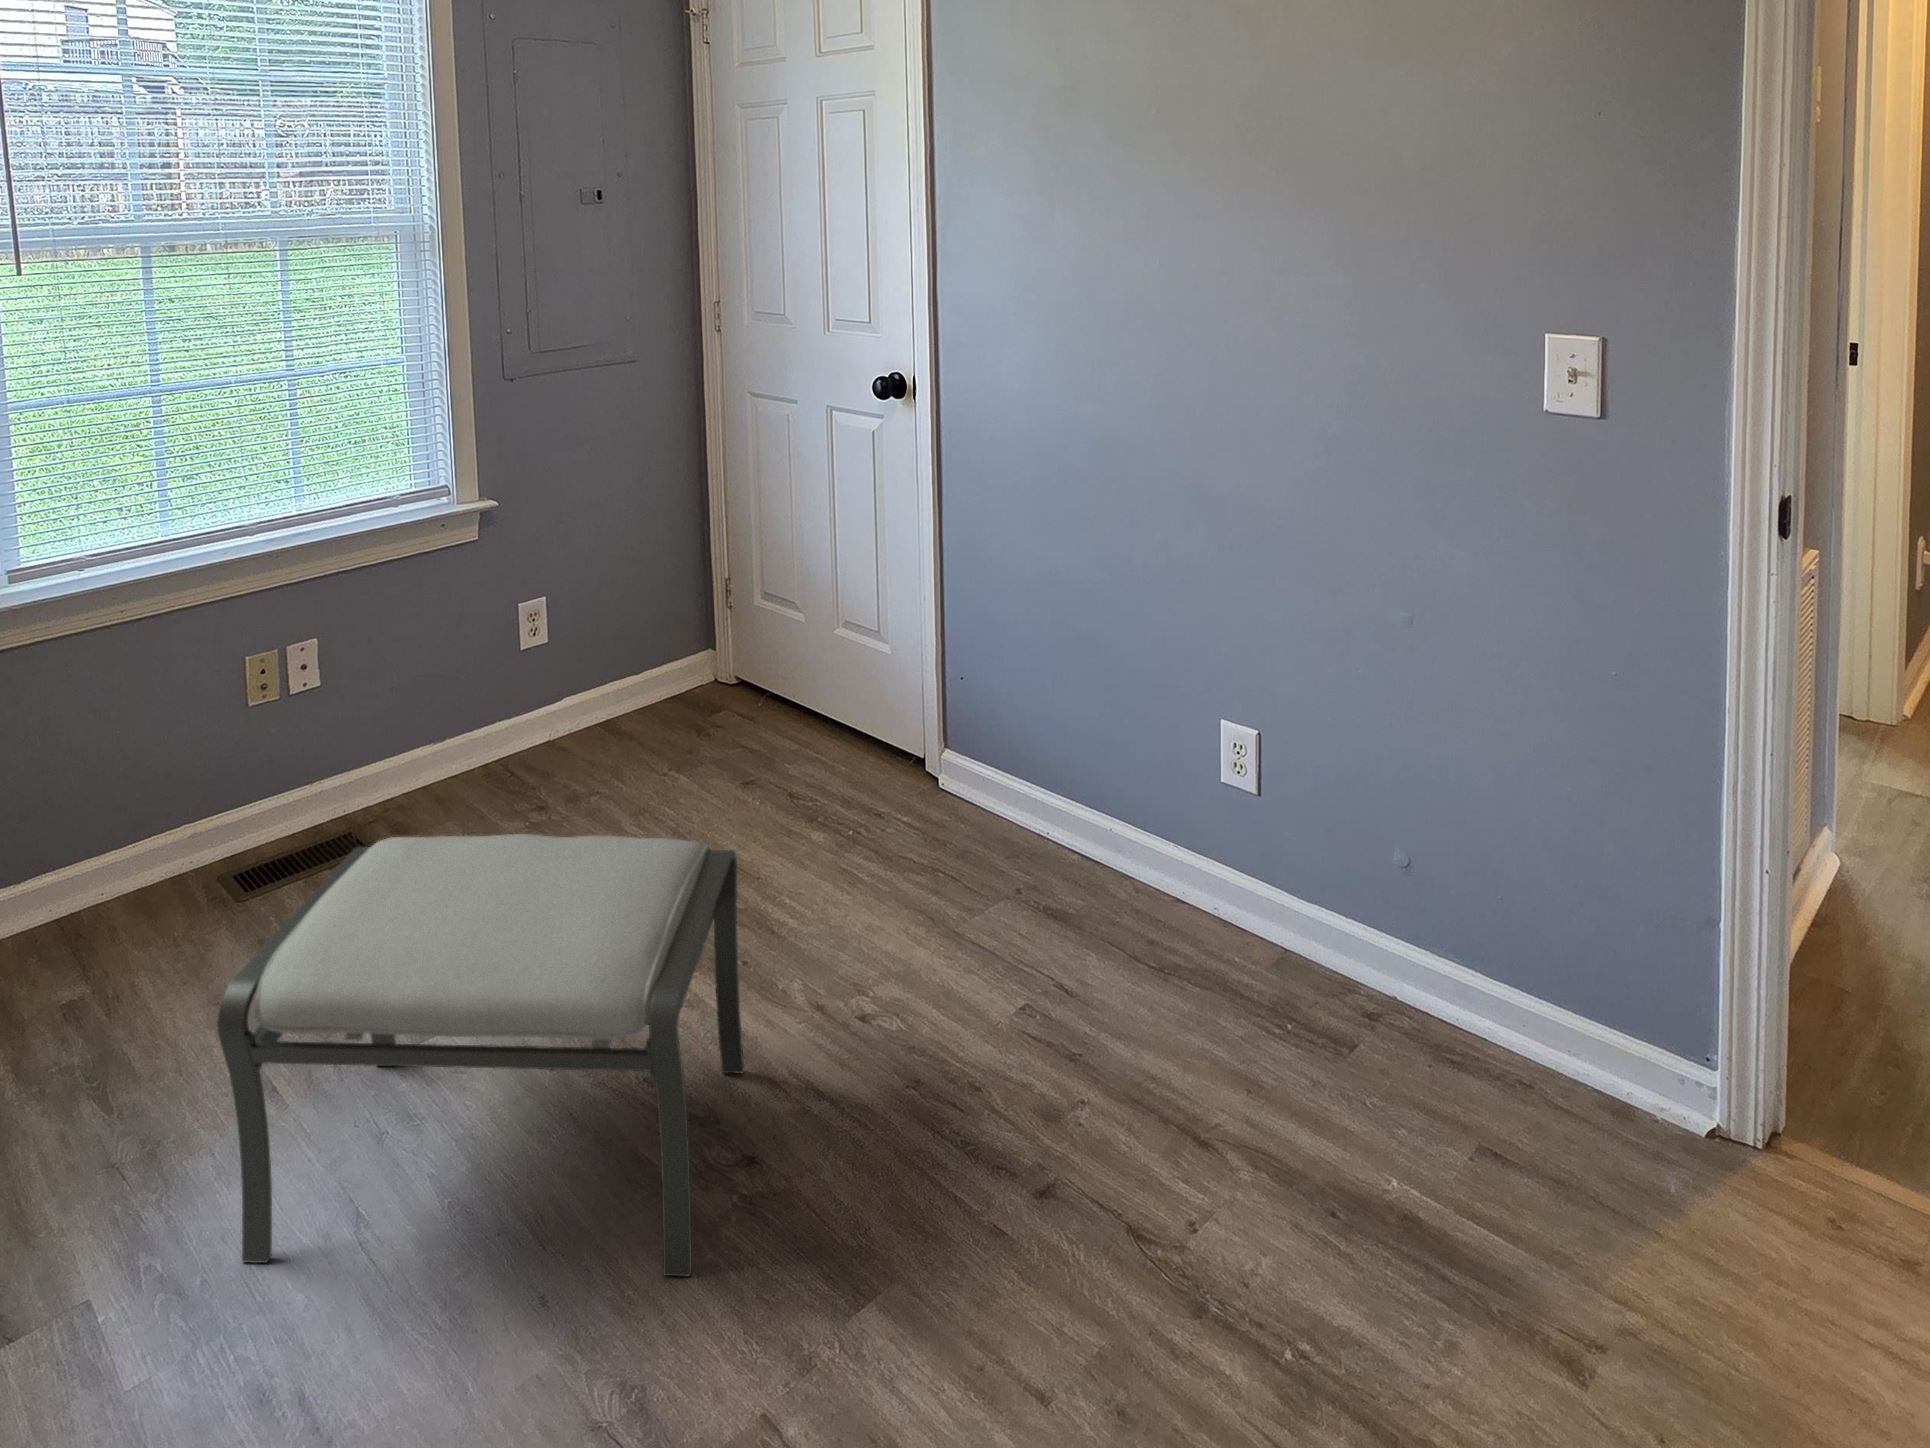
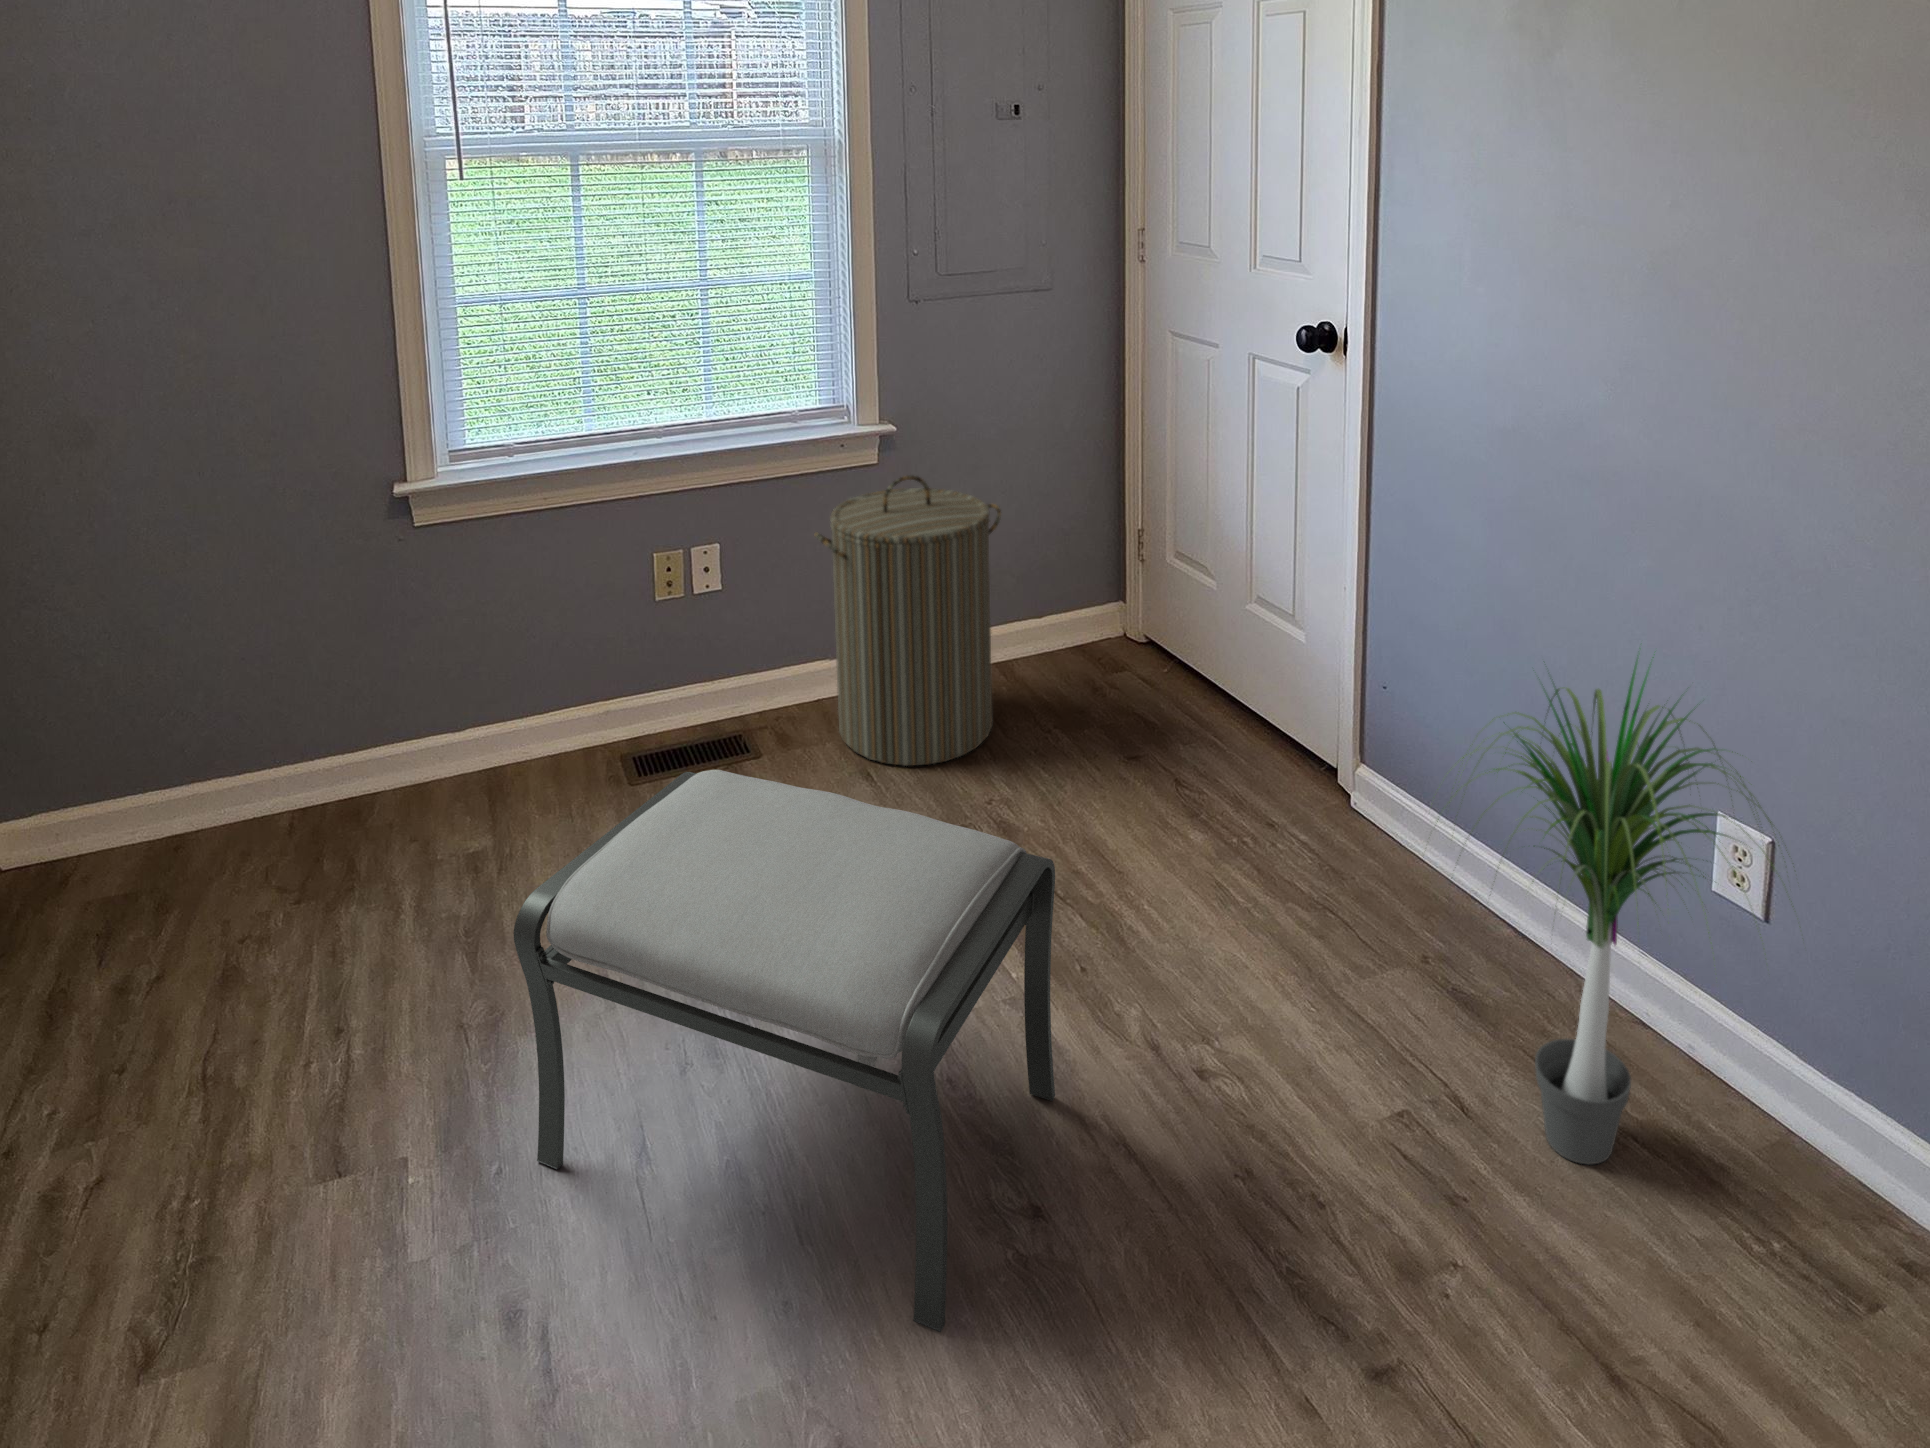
laundry hamper: none [426,544,610,831] -> present [814,475,1001,766]
potted plant: none [1025,588,1297,1009] -> present [1437,657,1772,1165]

